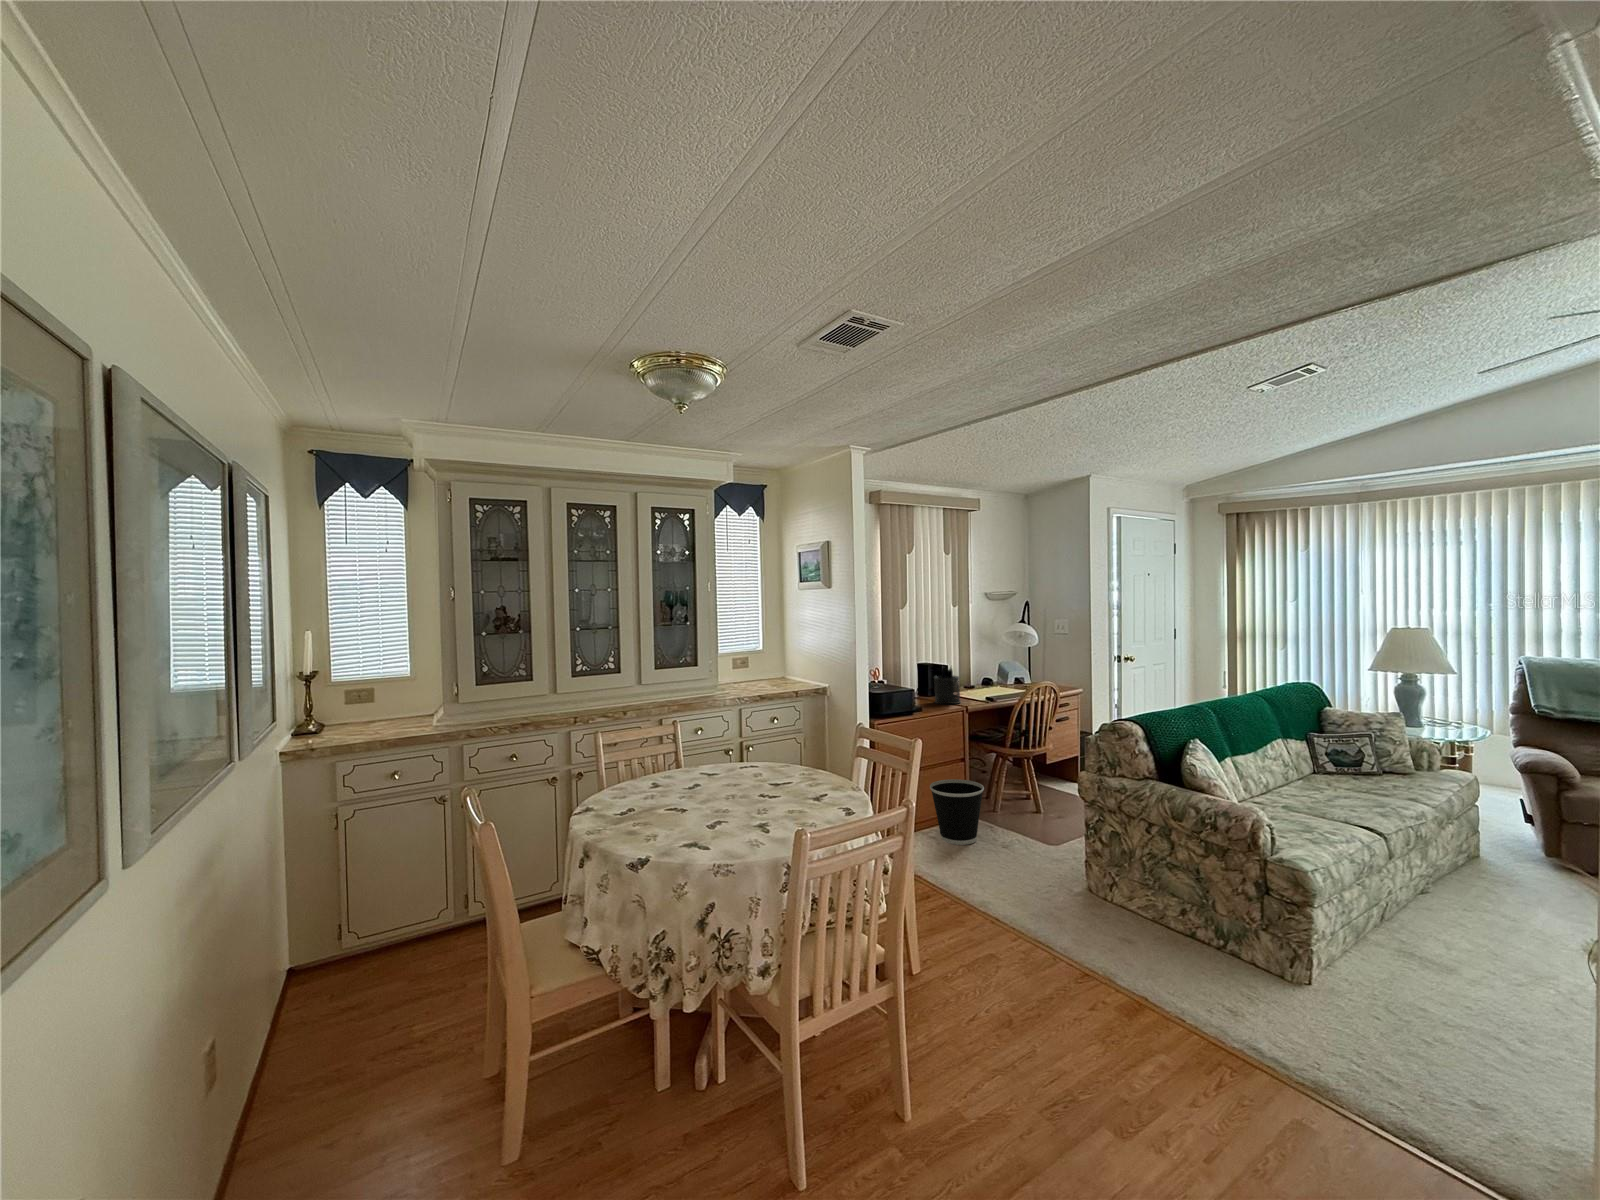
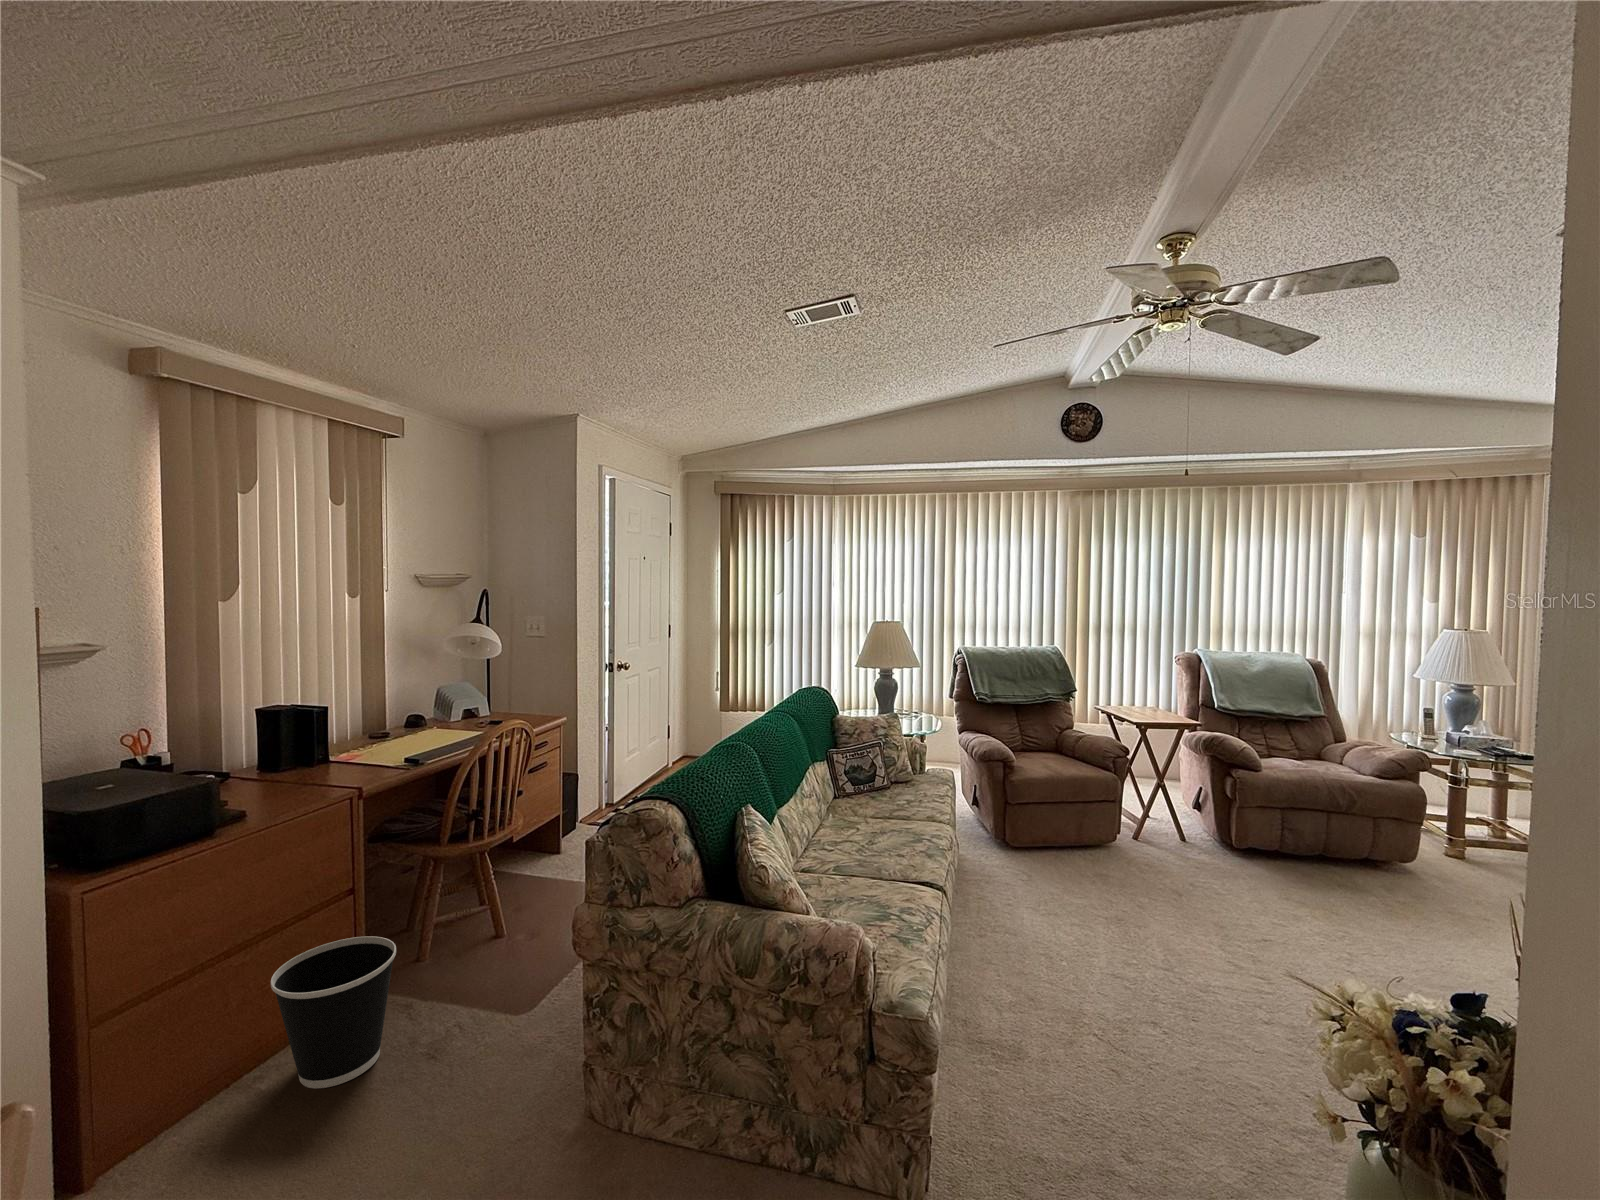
pen holder: present [934,668,960,704] -> none [293,713,355,791]

